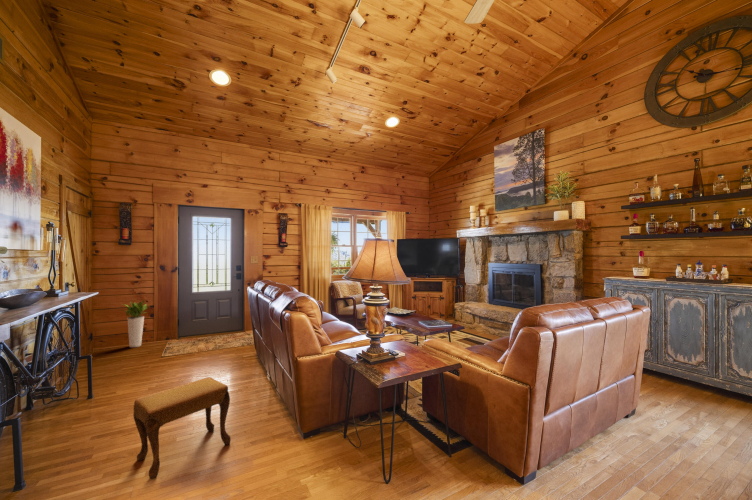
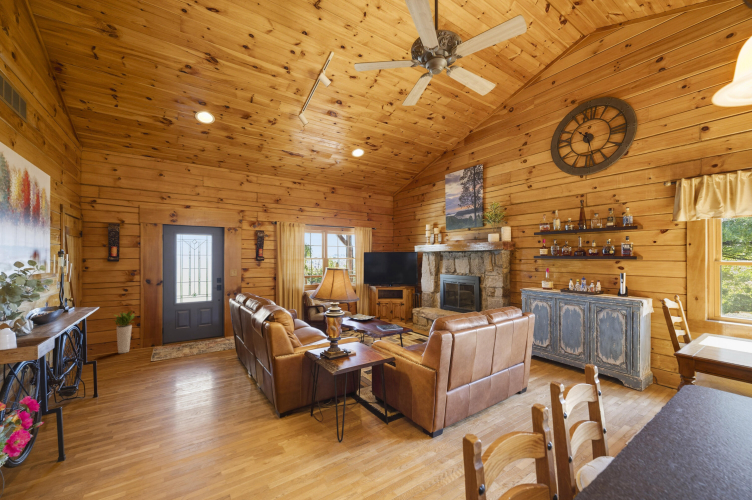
footstool: present [133,377,231,479] -> none [147,375,223,451]

